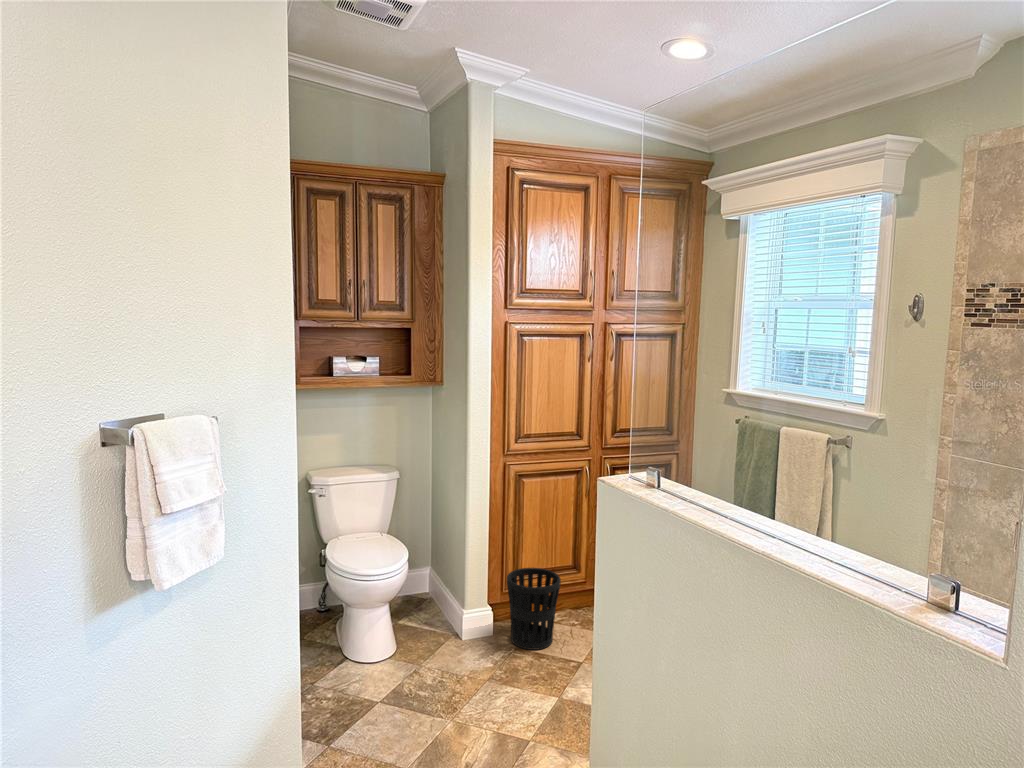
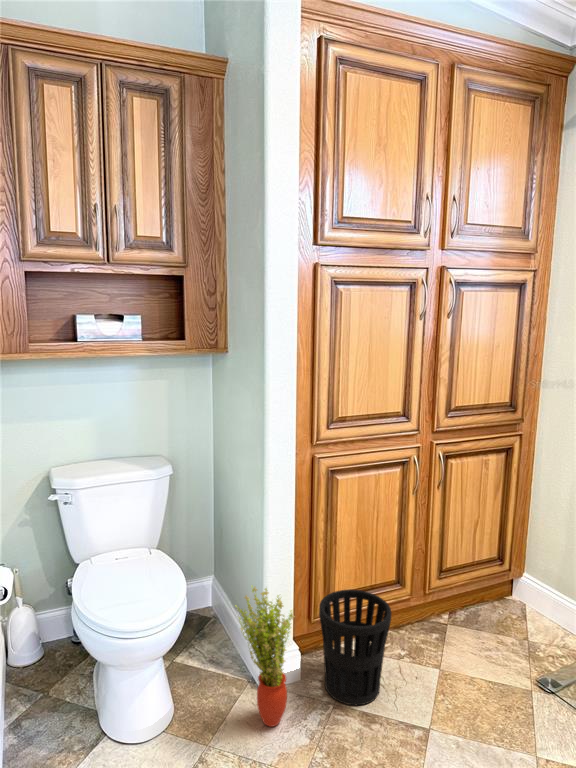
potted plant: none [442,554,485,659] -> present [238,586,294,727]

